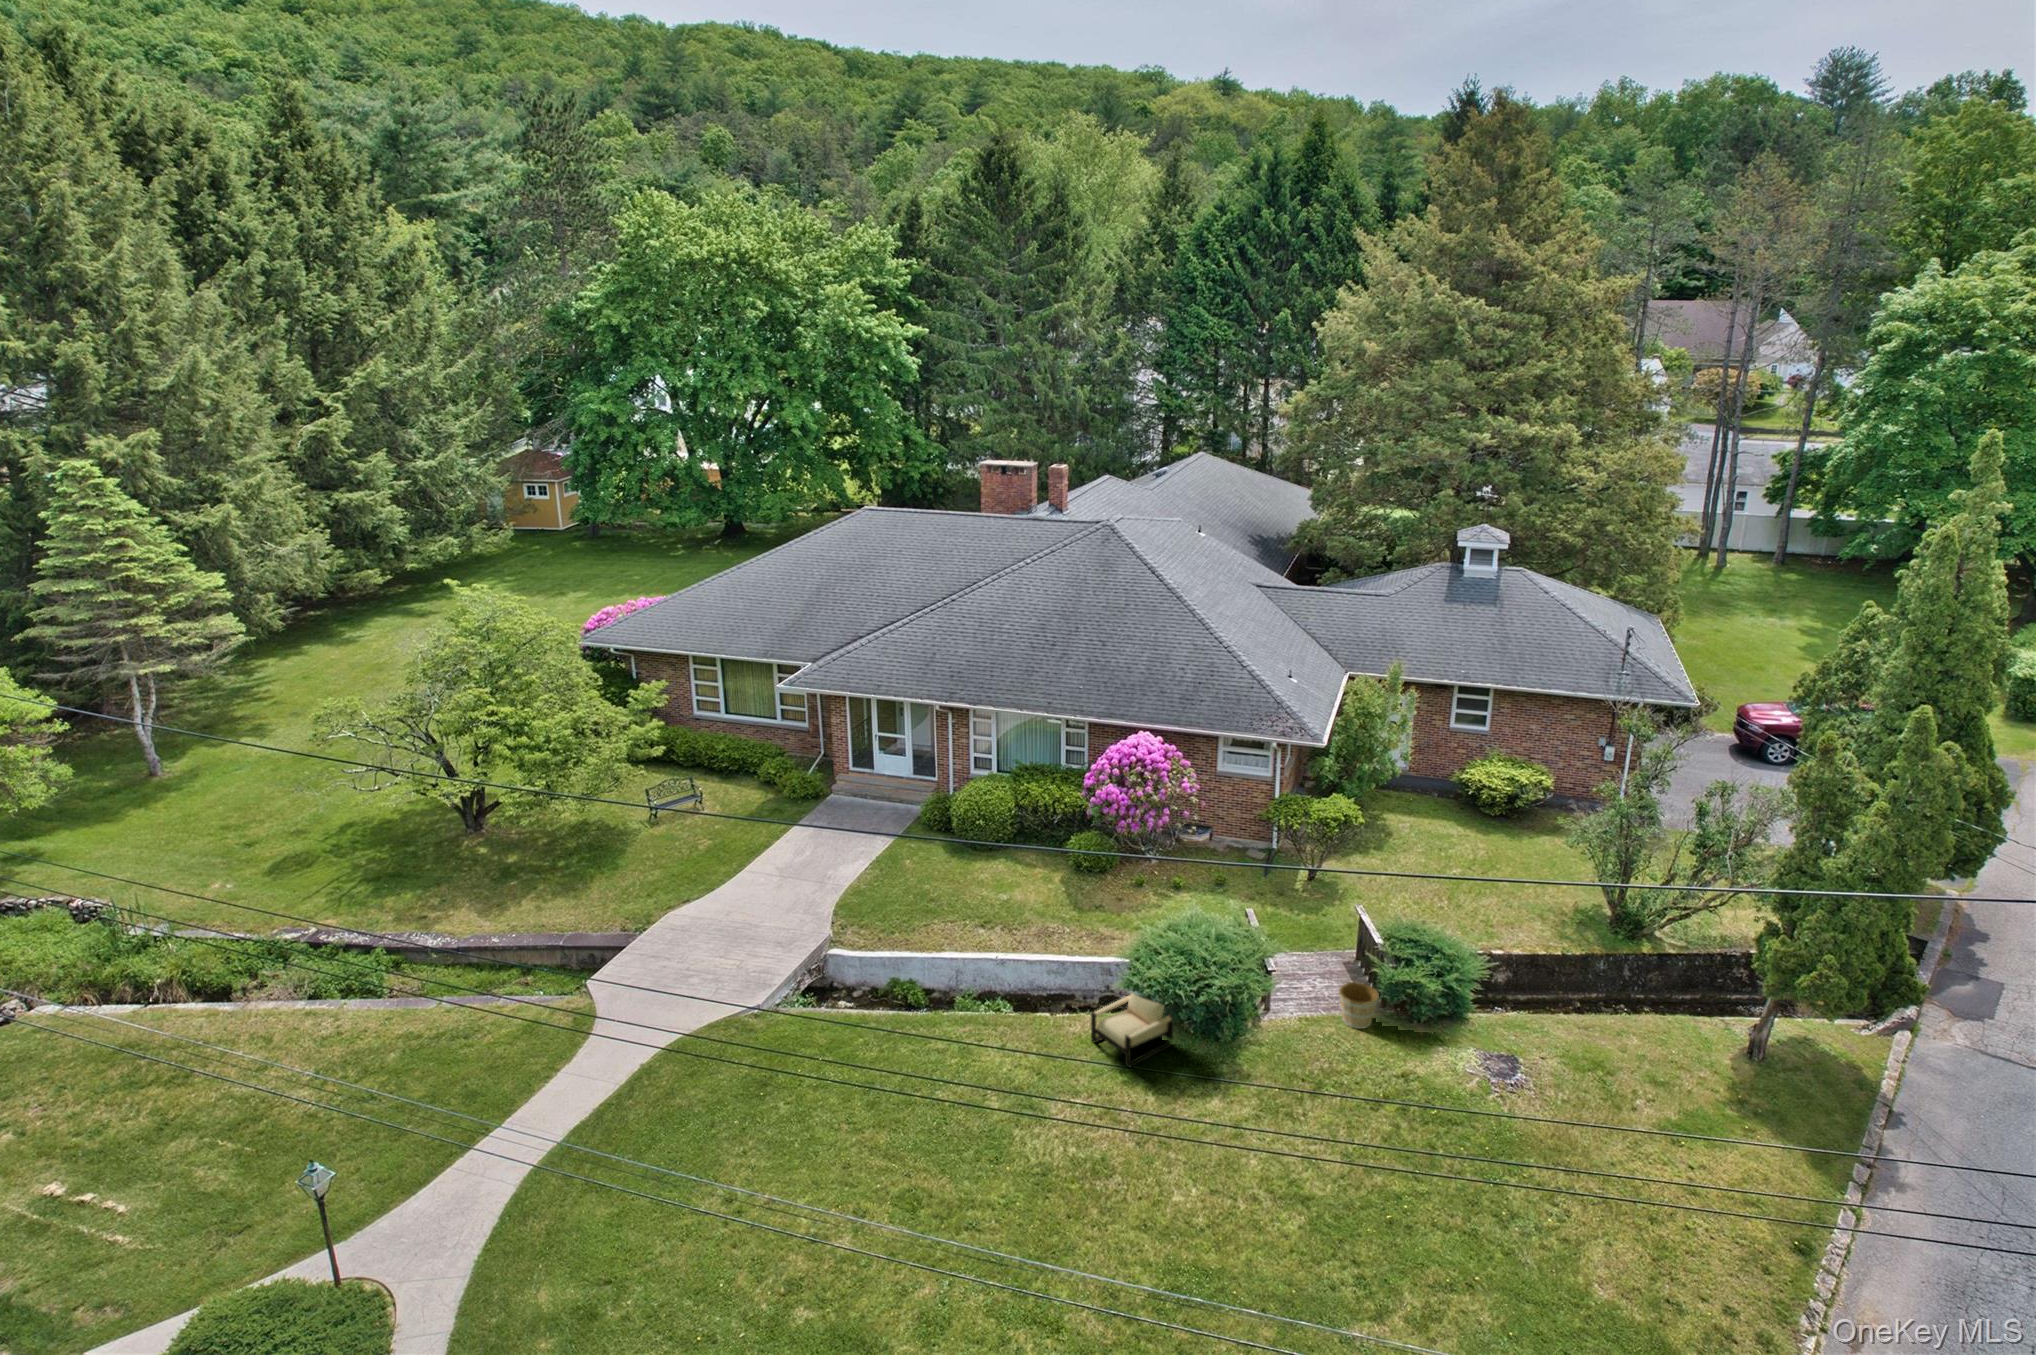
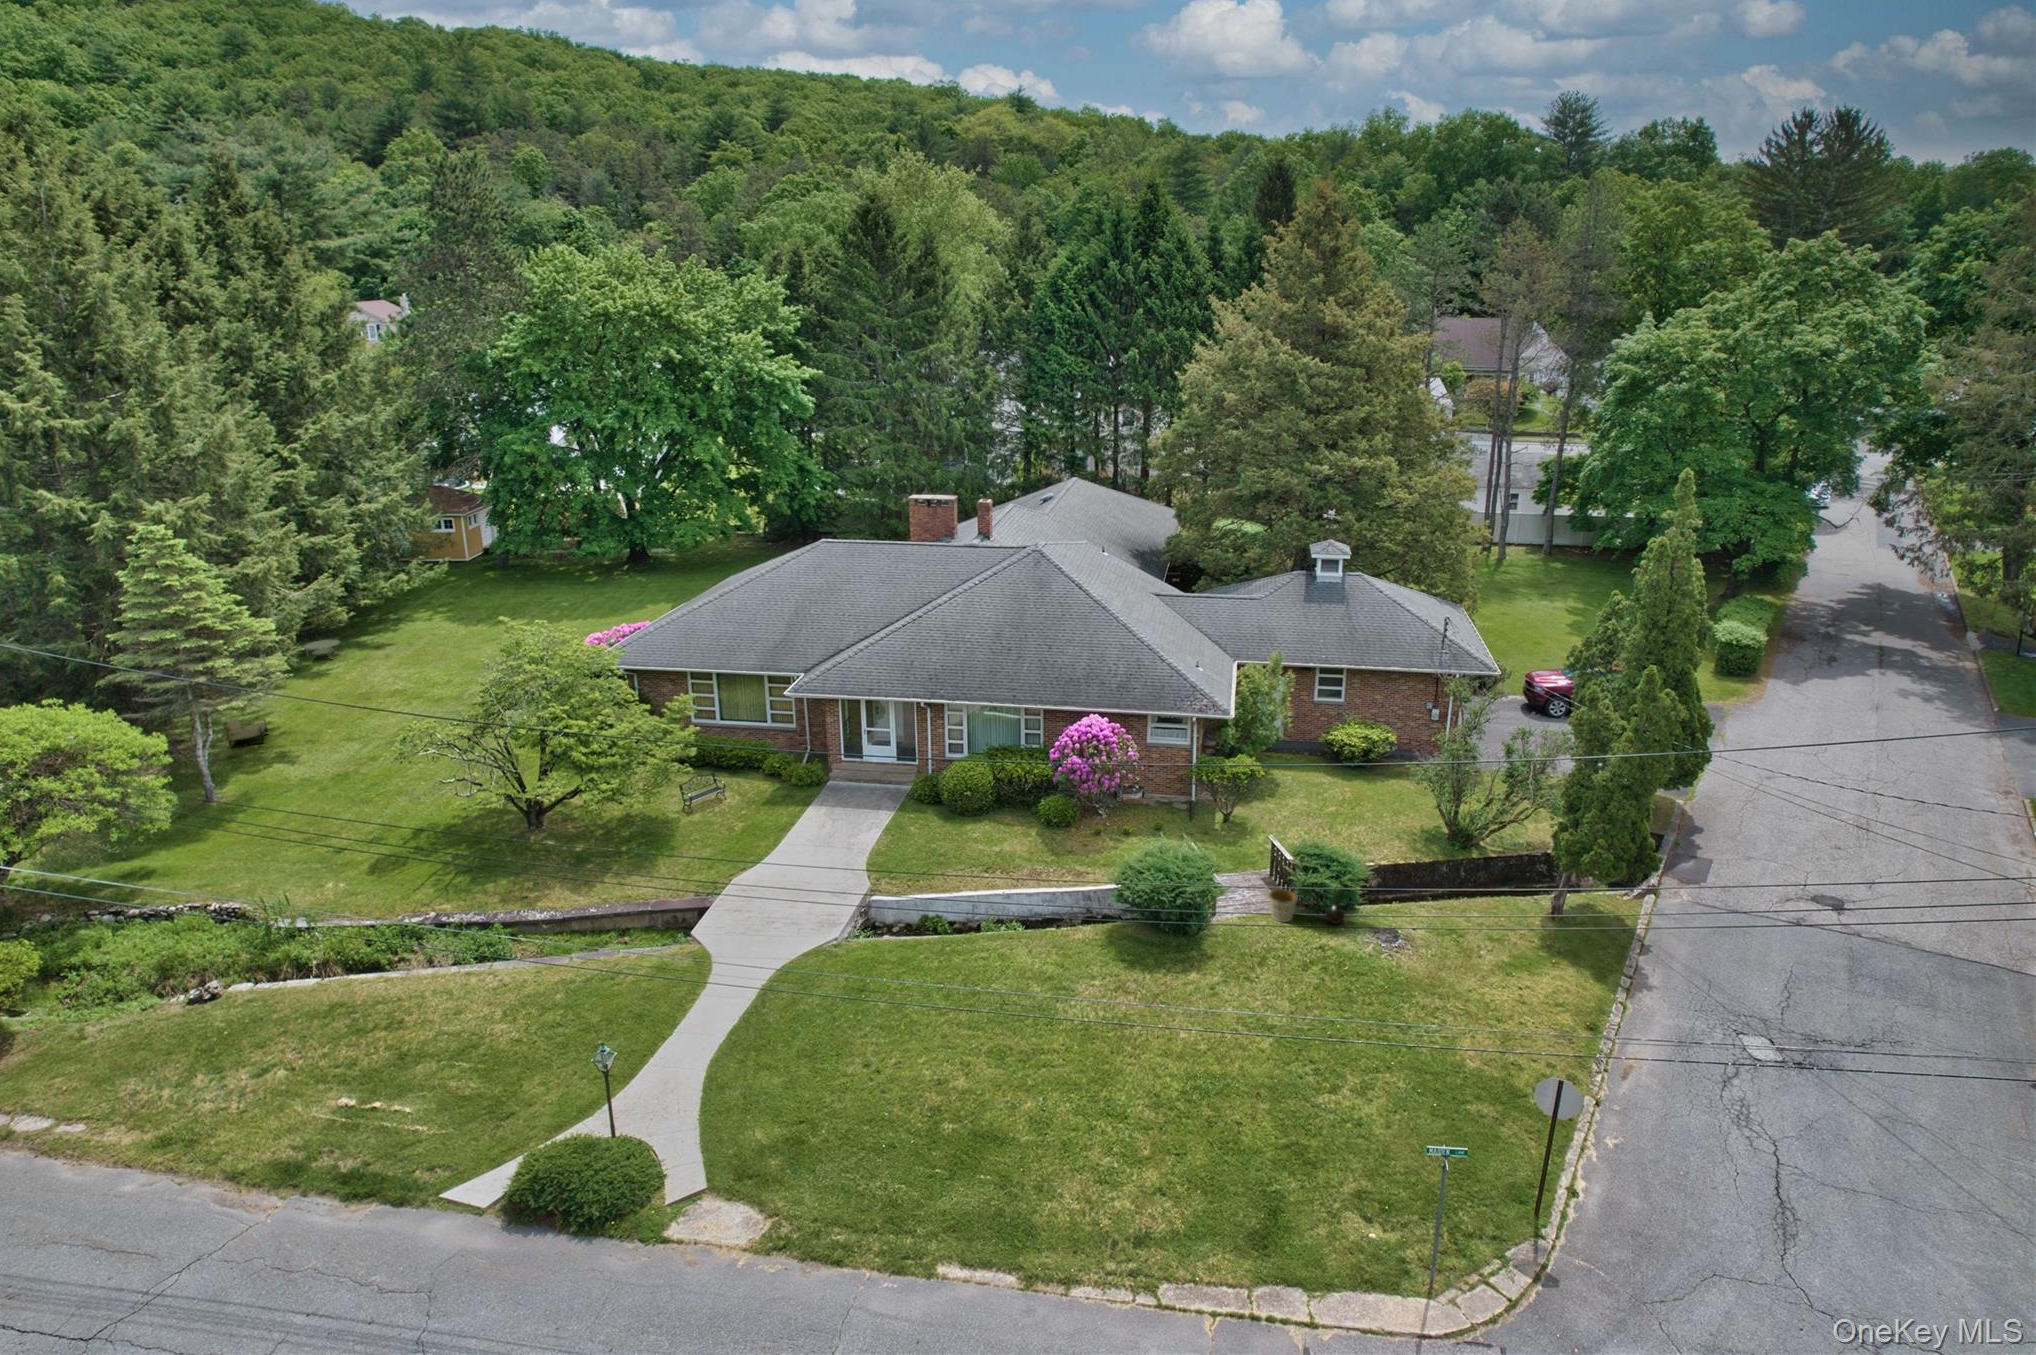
round table: none [344,605,384,627] -> present [304,639,340,660]
potted tree: none [1415,988,1452,1038] -> present [1326,889,1349,923]
armchair: present [1091,993,1173,1067] -> present [224,718,268,748]

